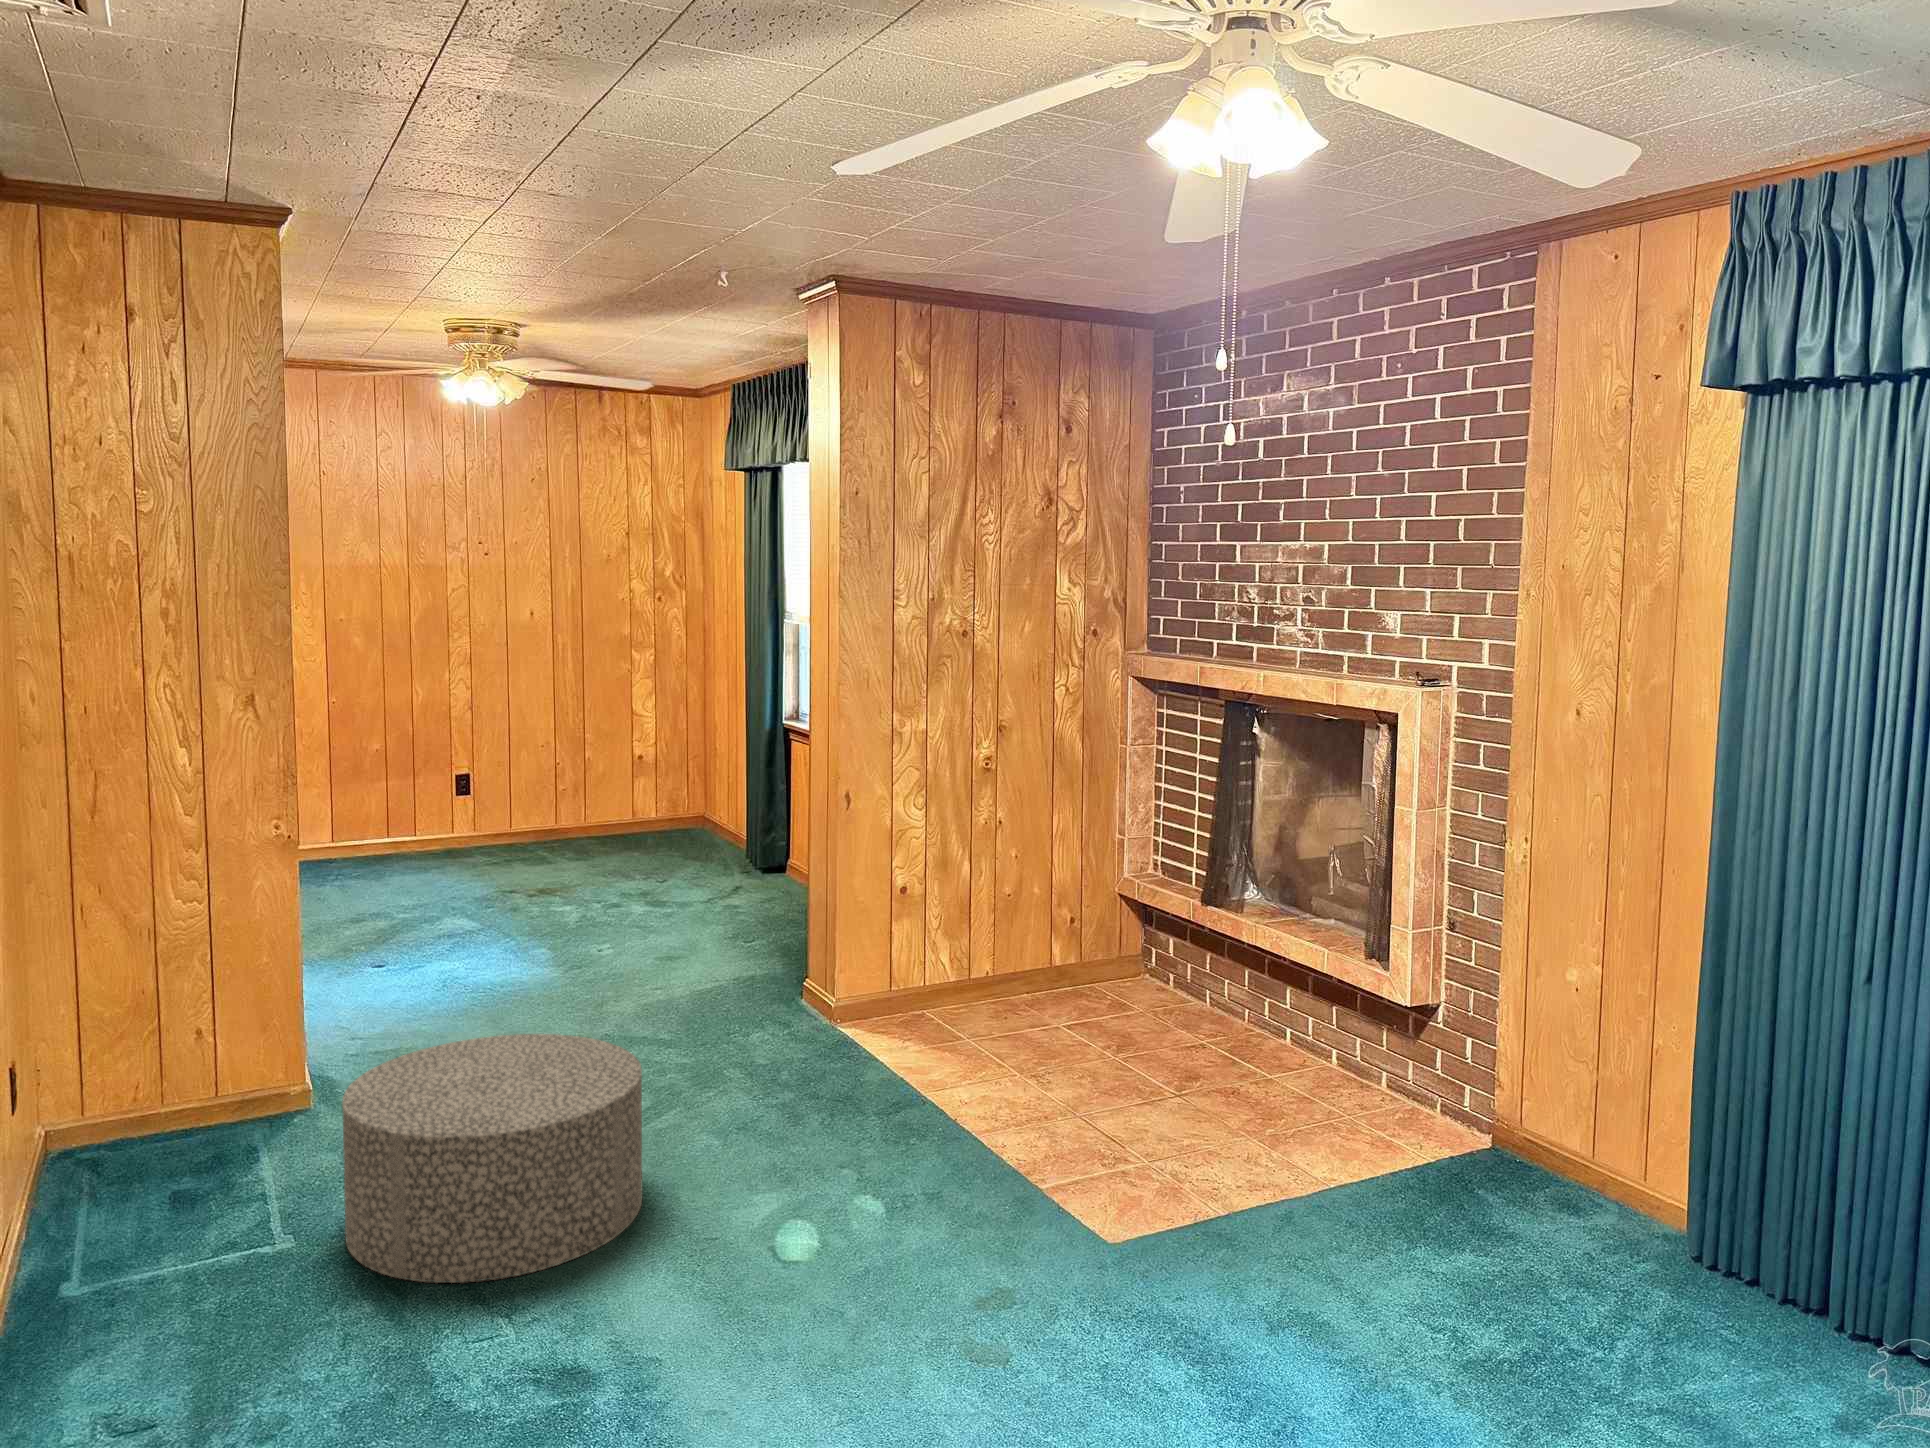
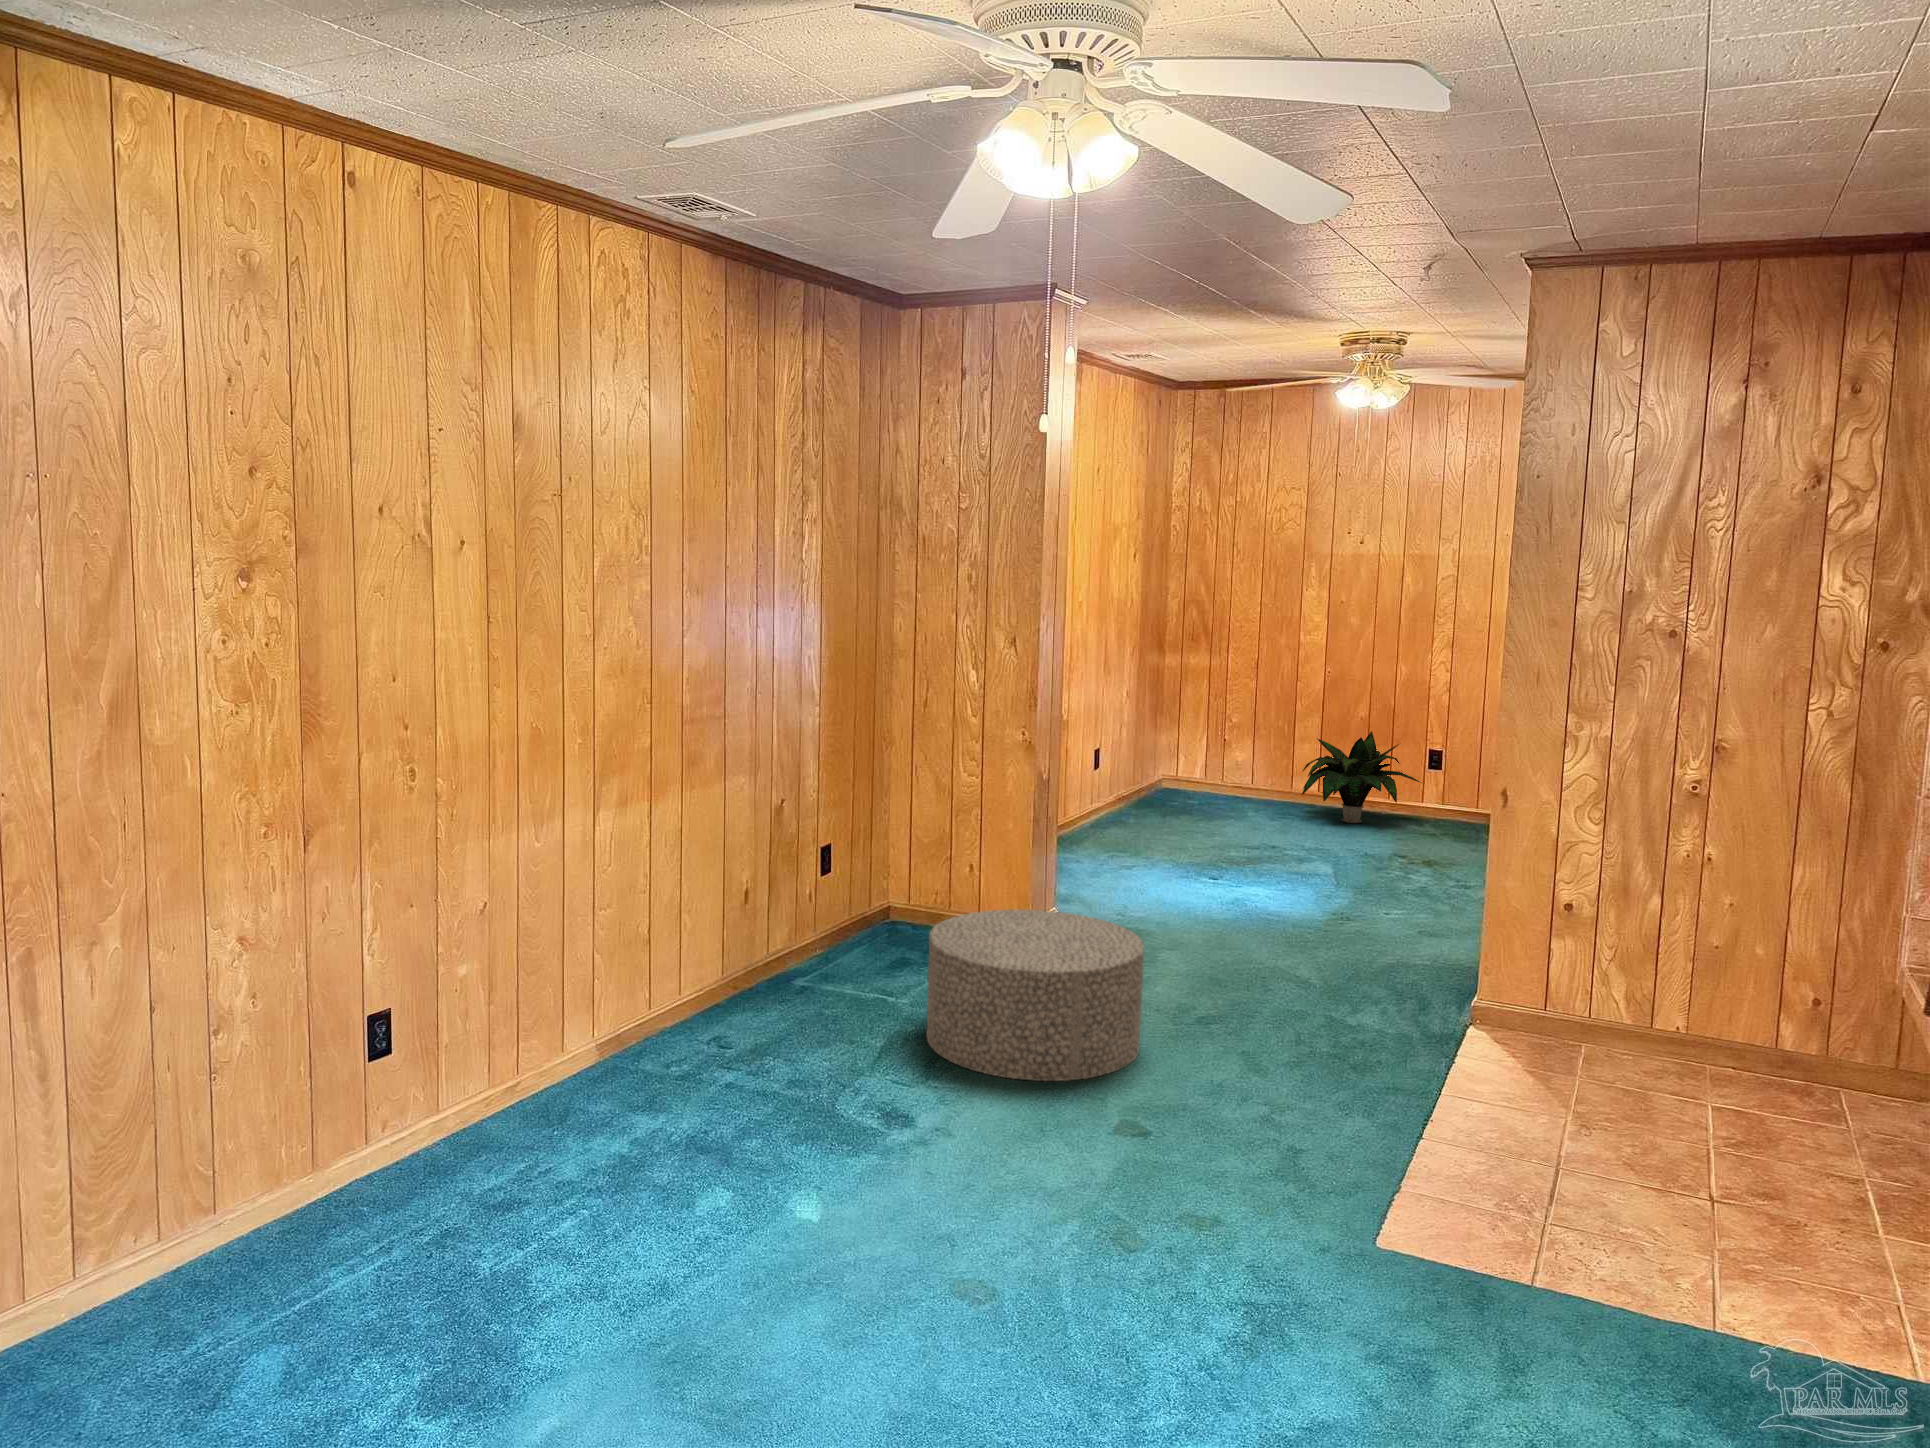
potted plant: none [354,761,492,867] -> present [1302,731,1419,823]

